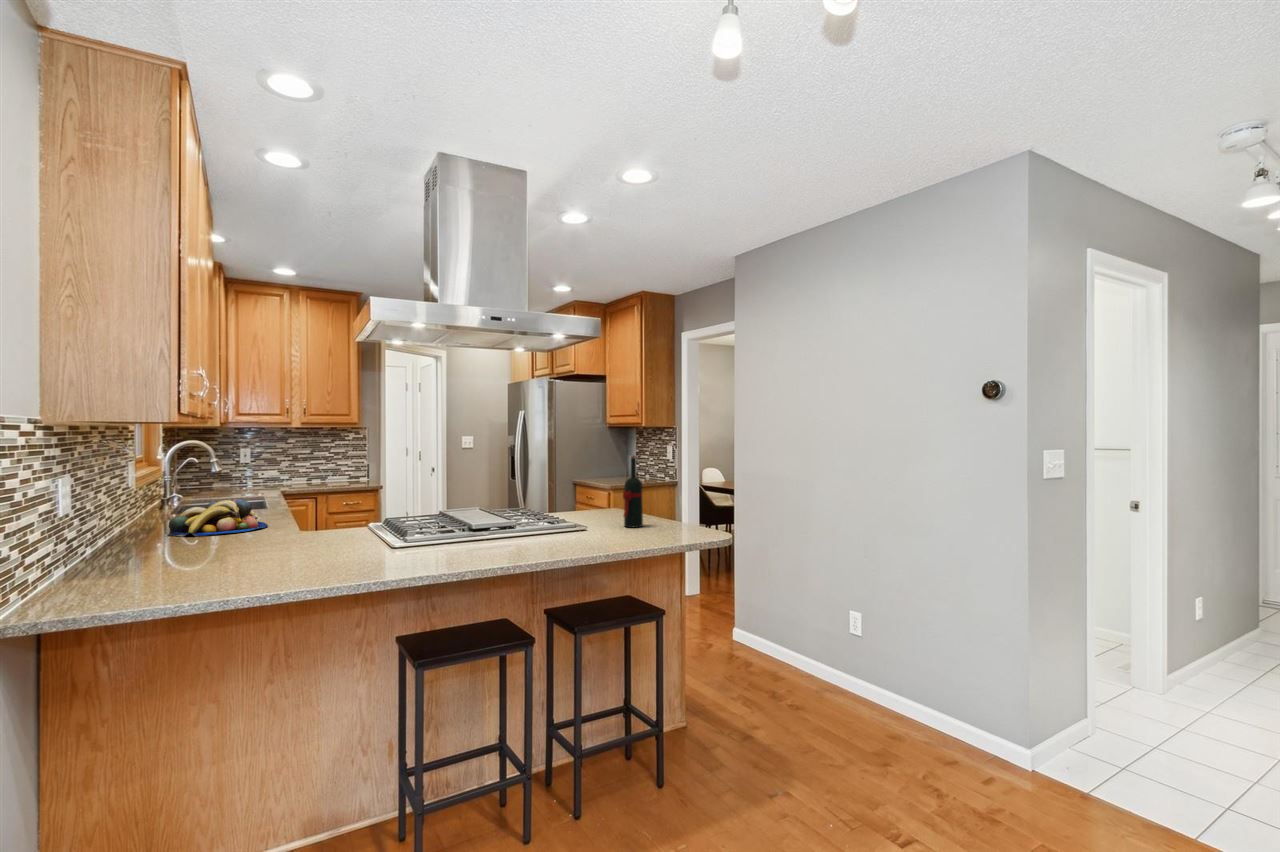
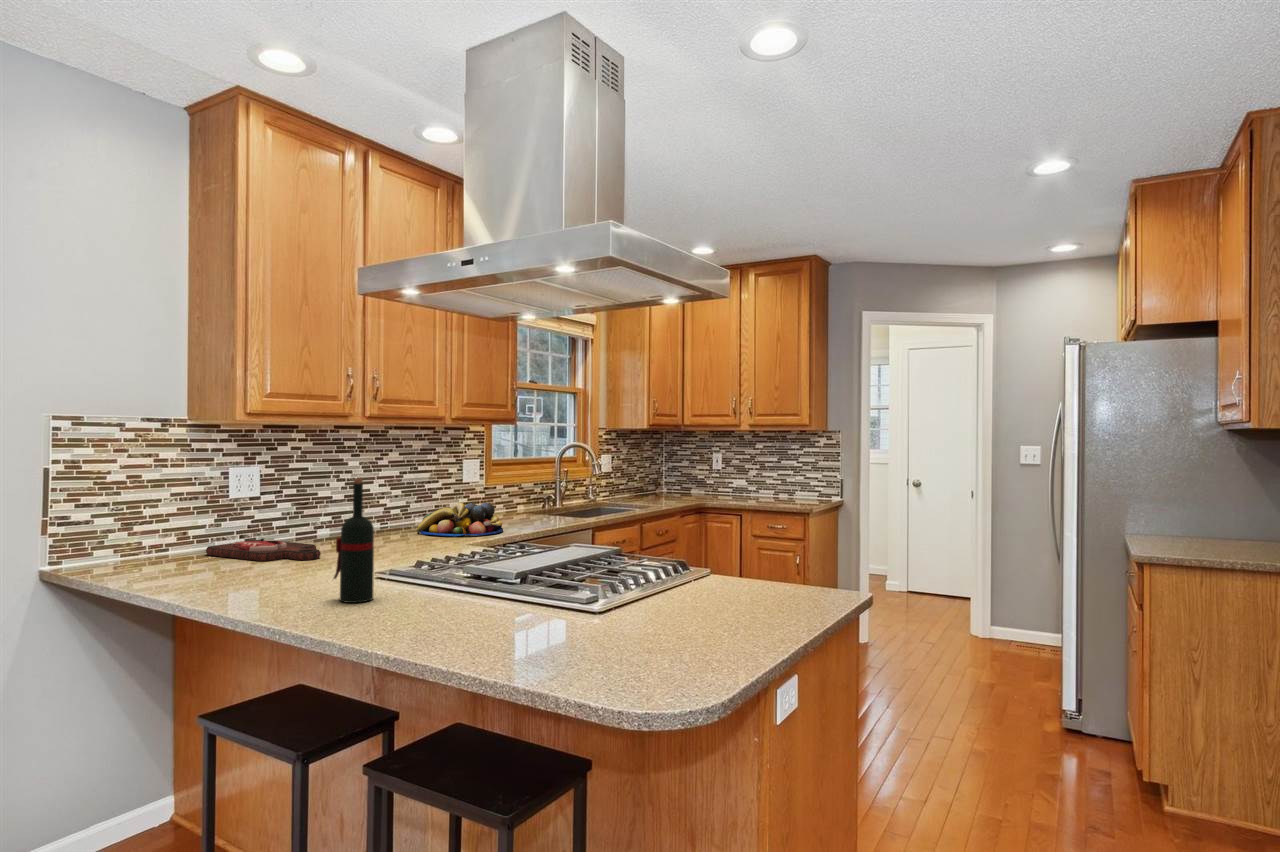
wine bottle: present [623,455,643,528] -> present [333,478,374,603]
cutting board: none [102,546,263,580] -> present [206,538,321,561]

